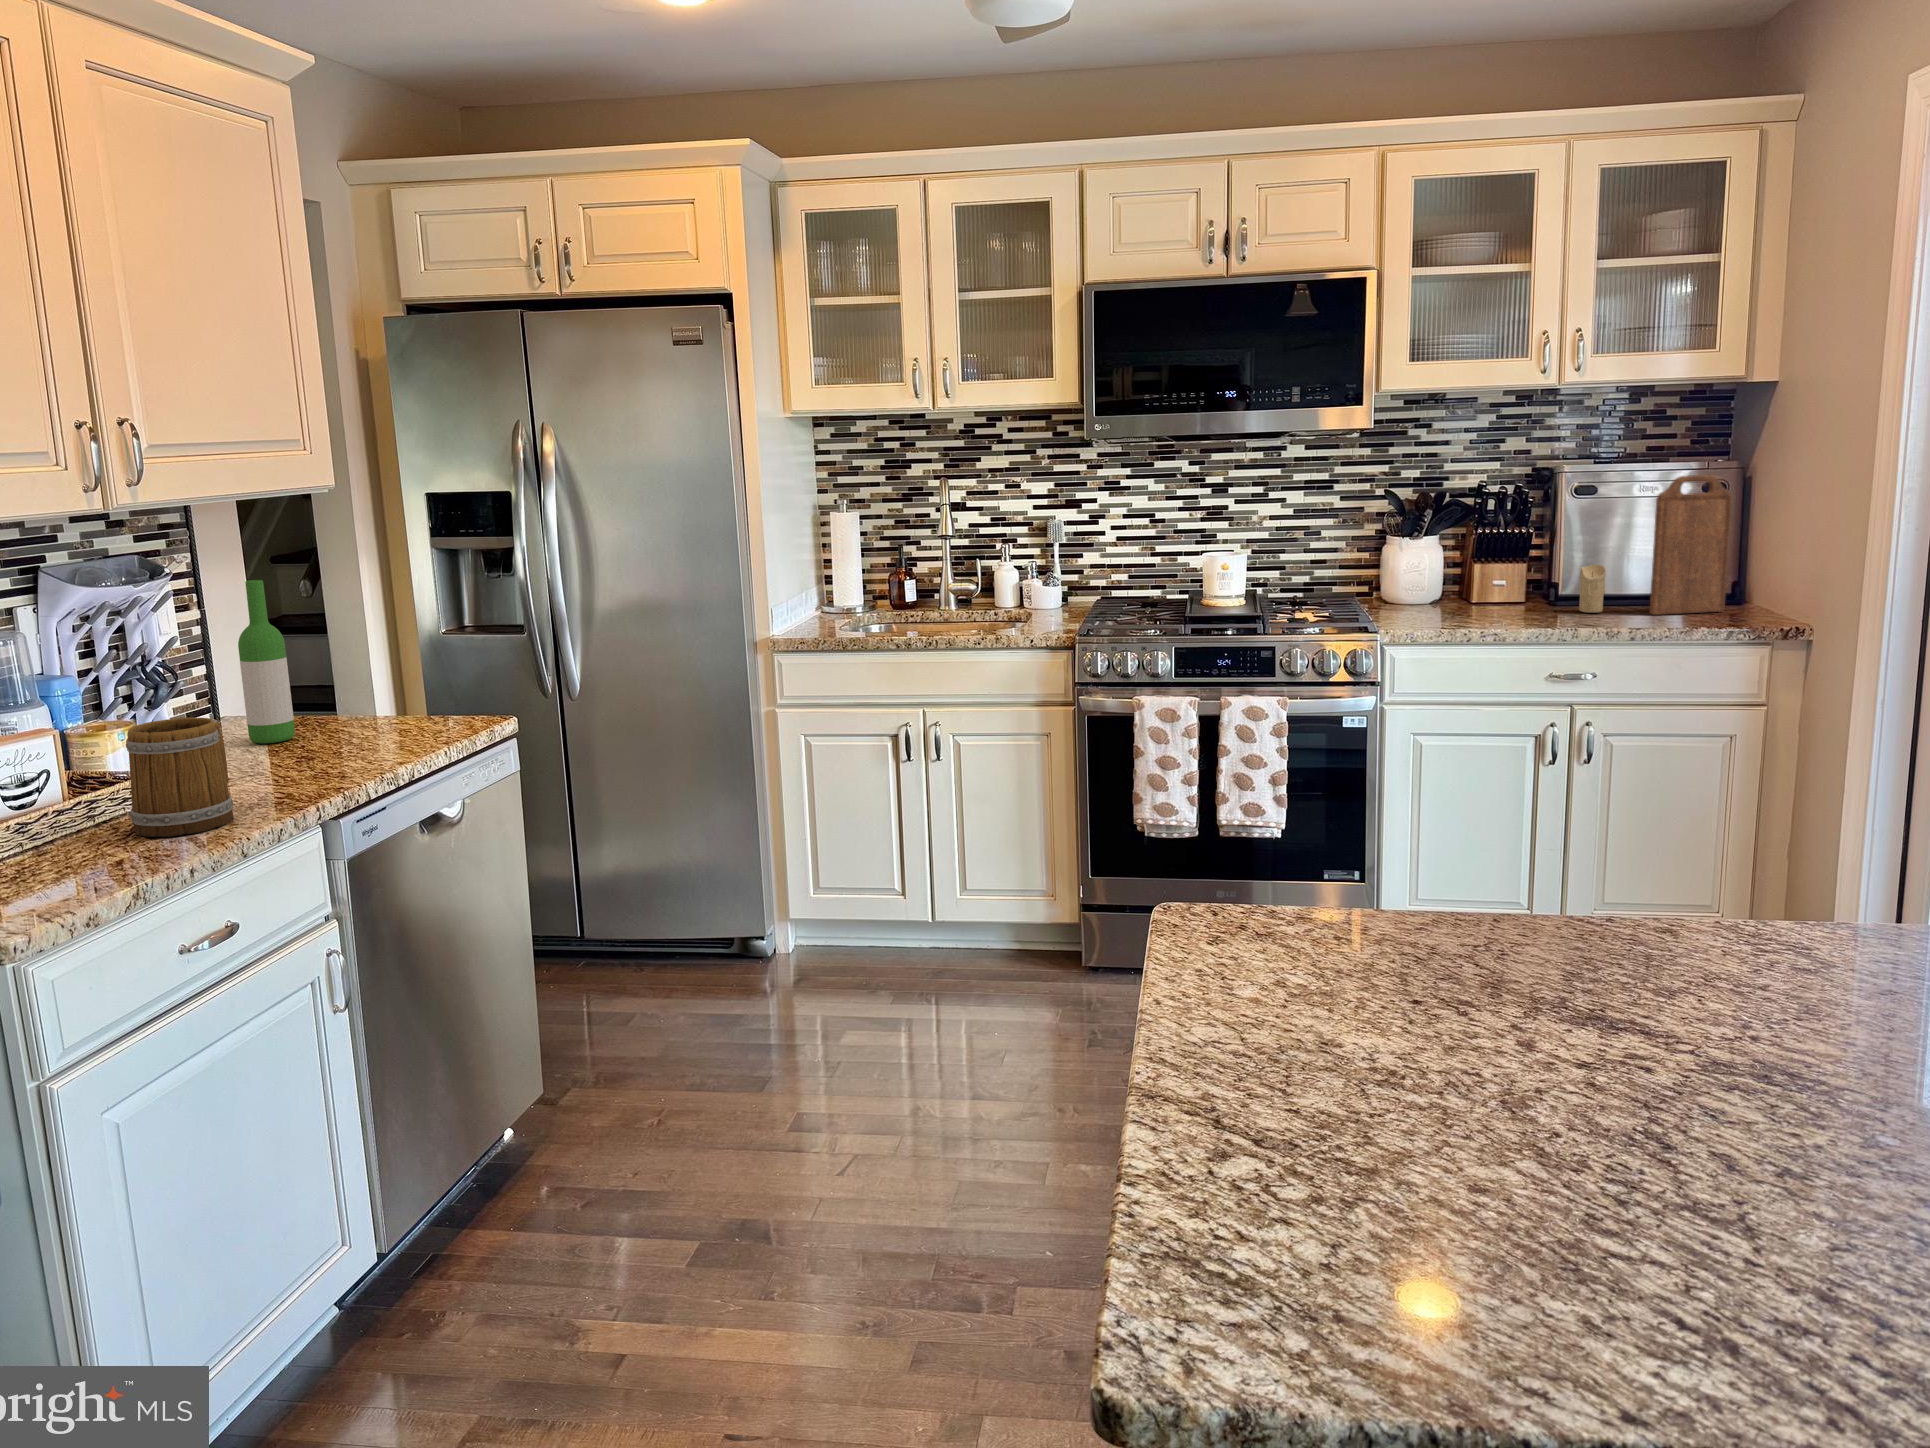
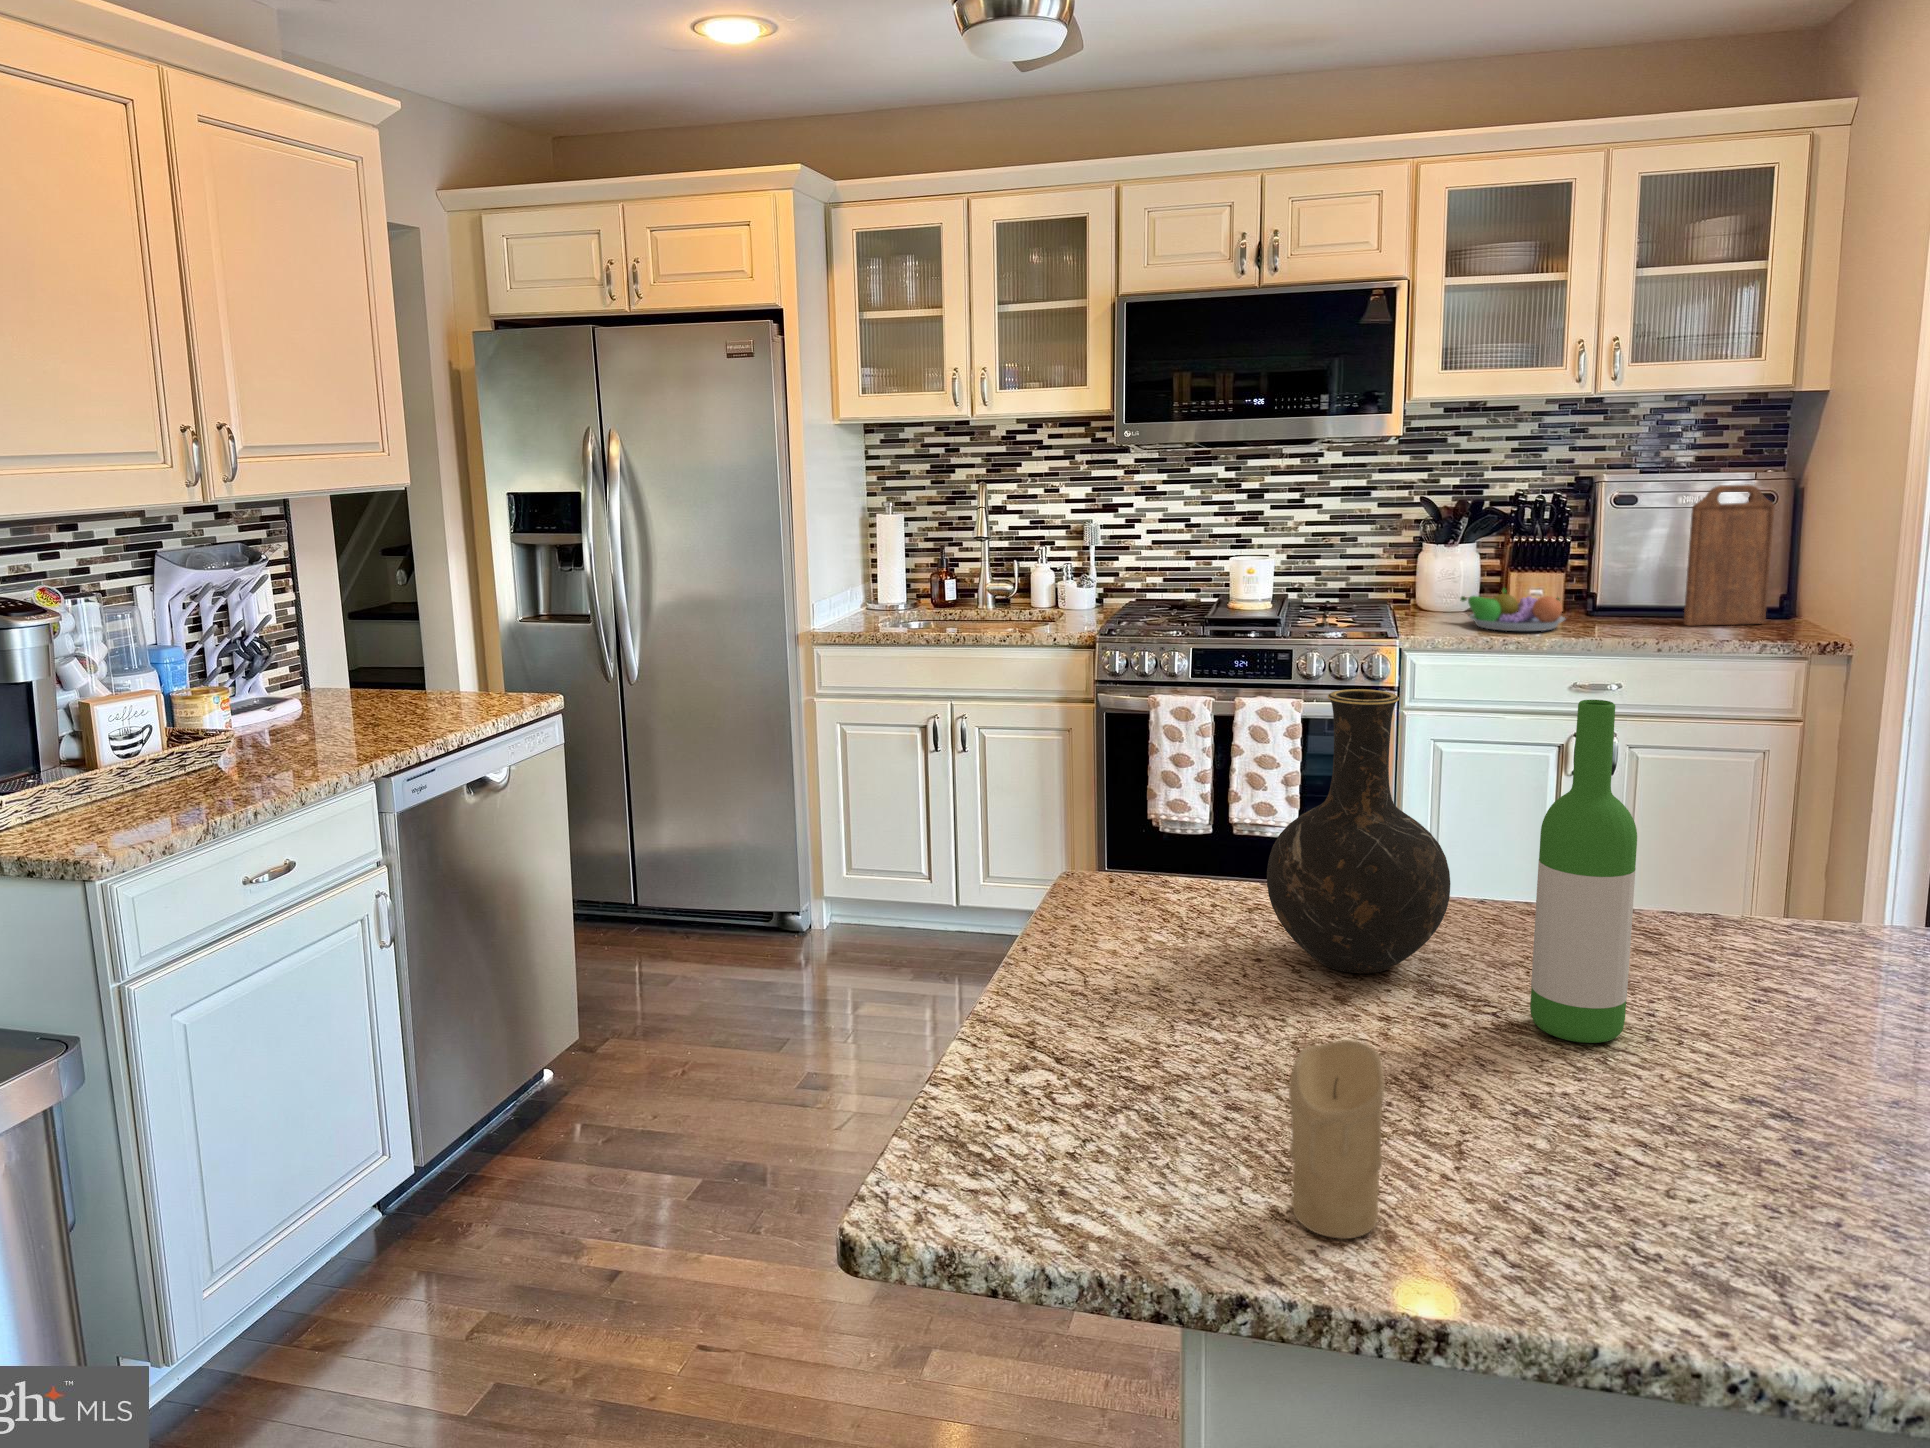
candle: present [1579,565,1606,613] -> present [1289,1040,1384,1239]
wine bottle: present [238,580,295,743] -> present [1530,700,1637,1043]
fruit bowl: none [1436,580,1541,624] -> present [1461,588,1565,631]
vase: none [1419,707,1621,1014] -> present [1267,689,1450,973]
mug: present [126,717,233,837] -> none [210,682,298,783]

